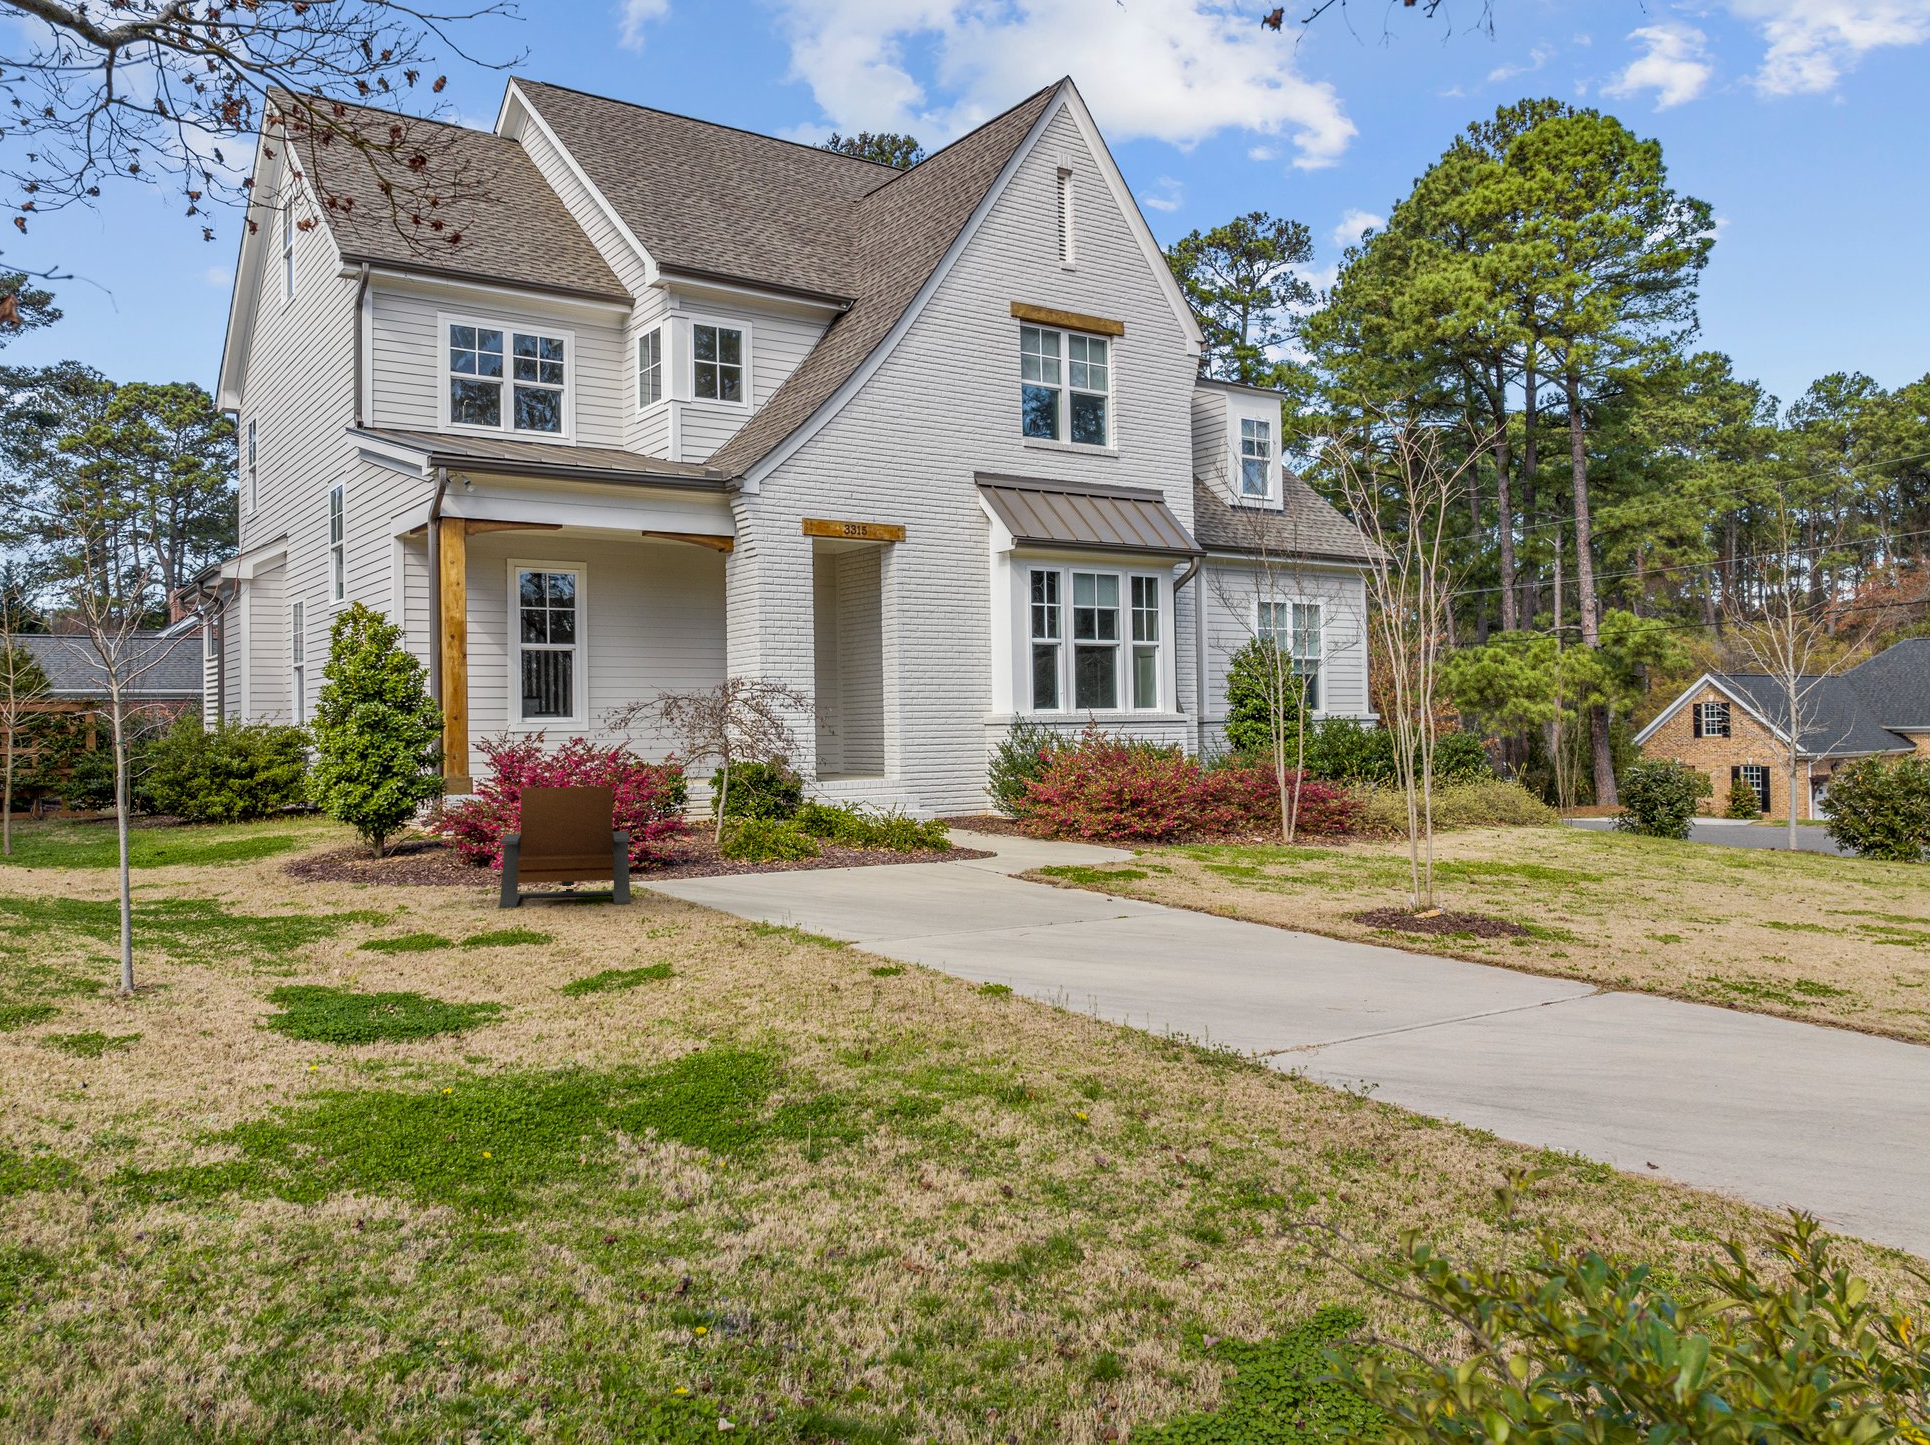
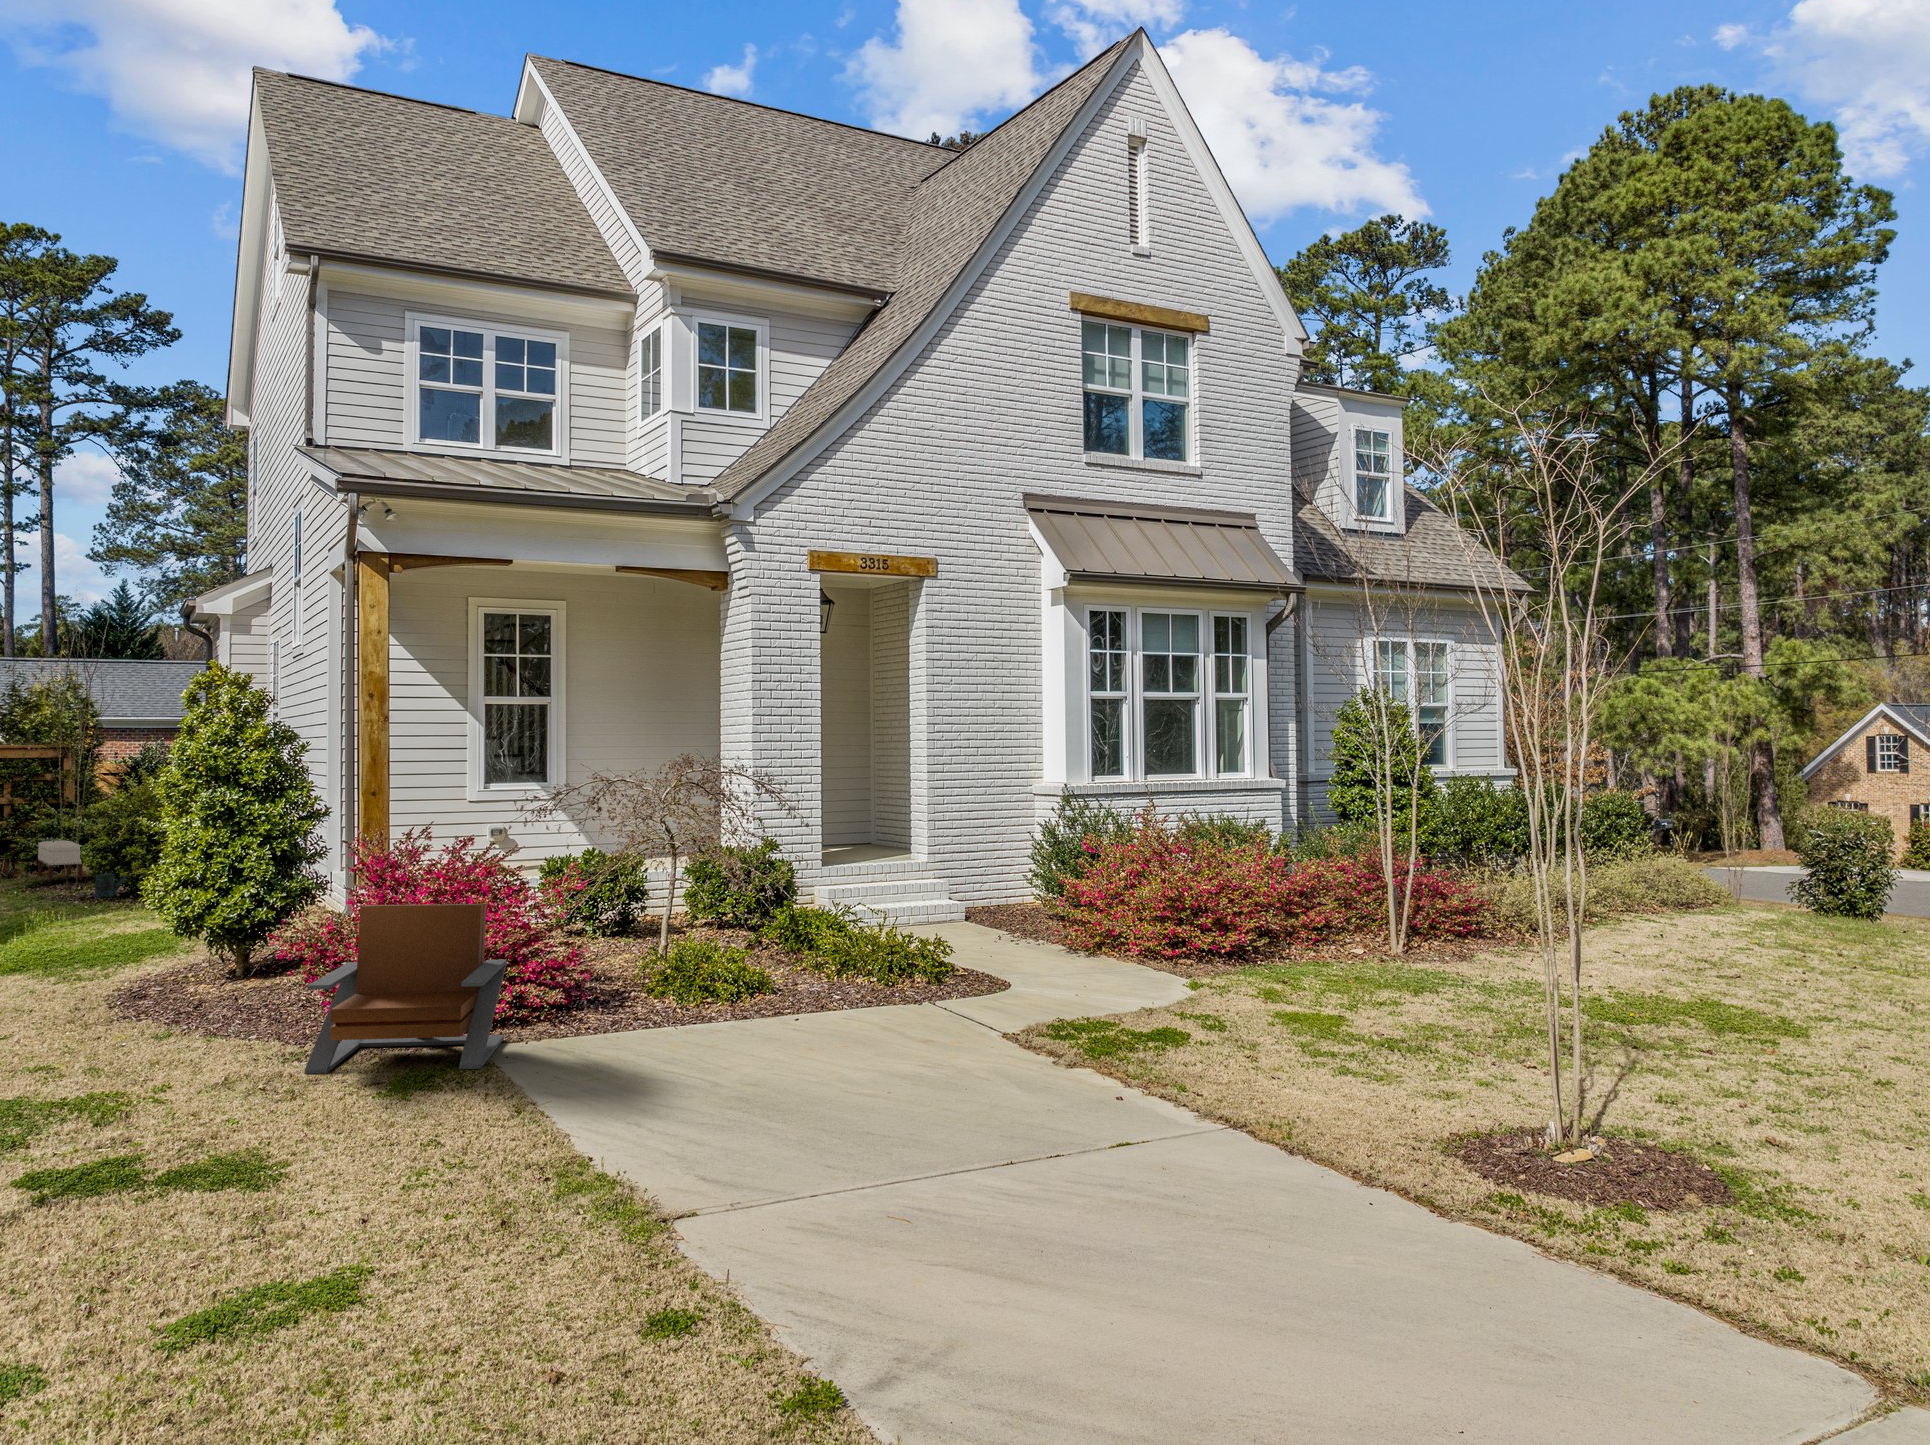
bench: none [44,797,95,832] -> present [38,841,83,882]
watering can: none [123,814,162,839] -> present [95,870,133,898]

